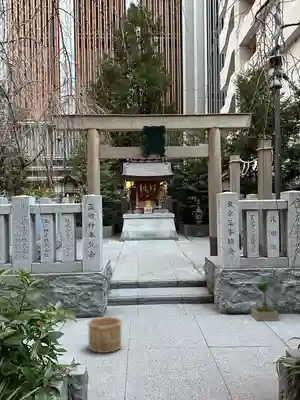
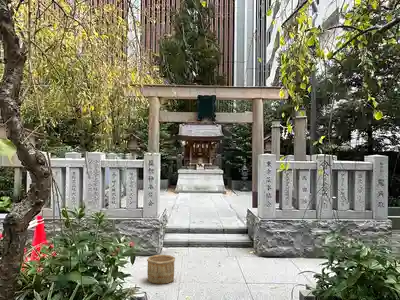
potted plant: present [251,278,279,321] -> none [283,226,309,263]

